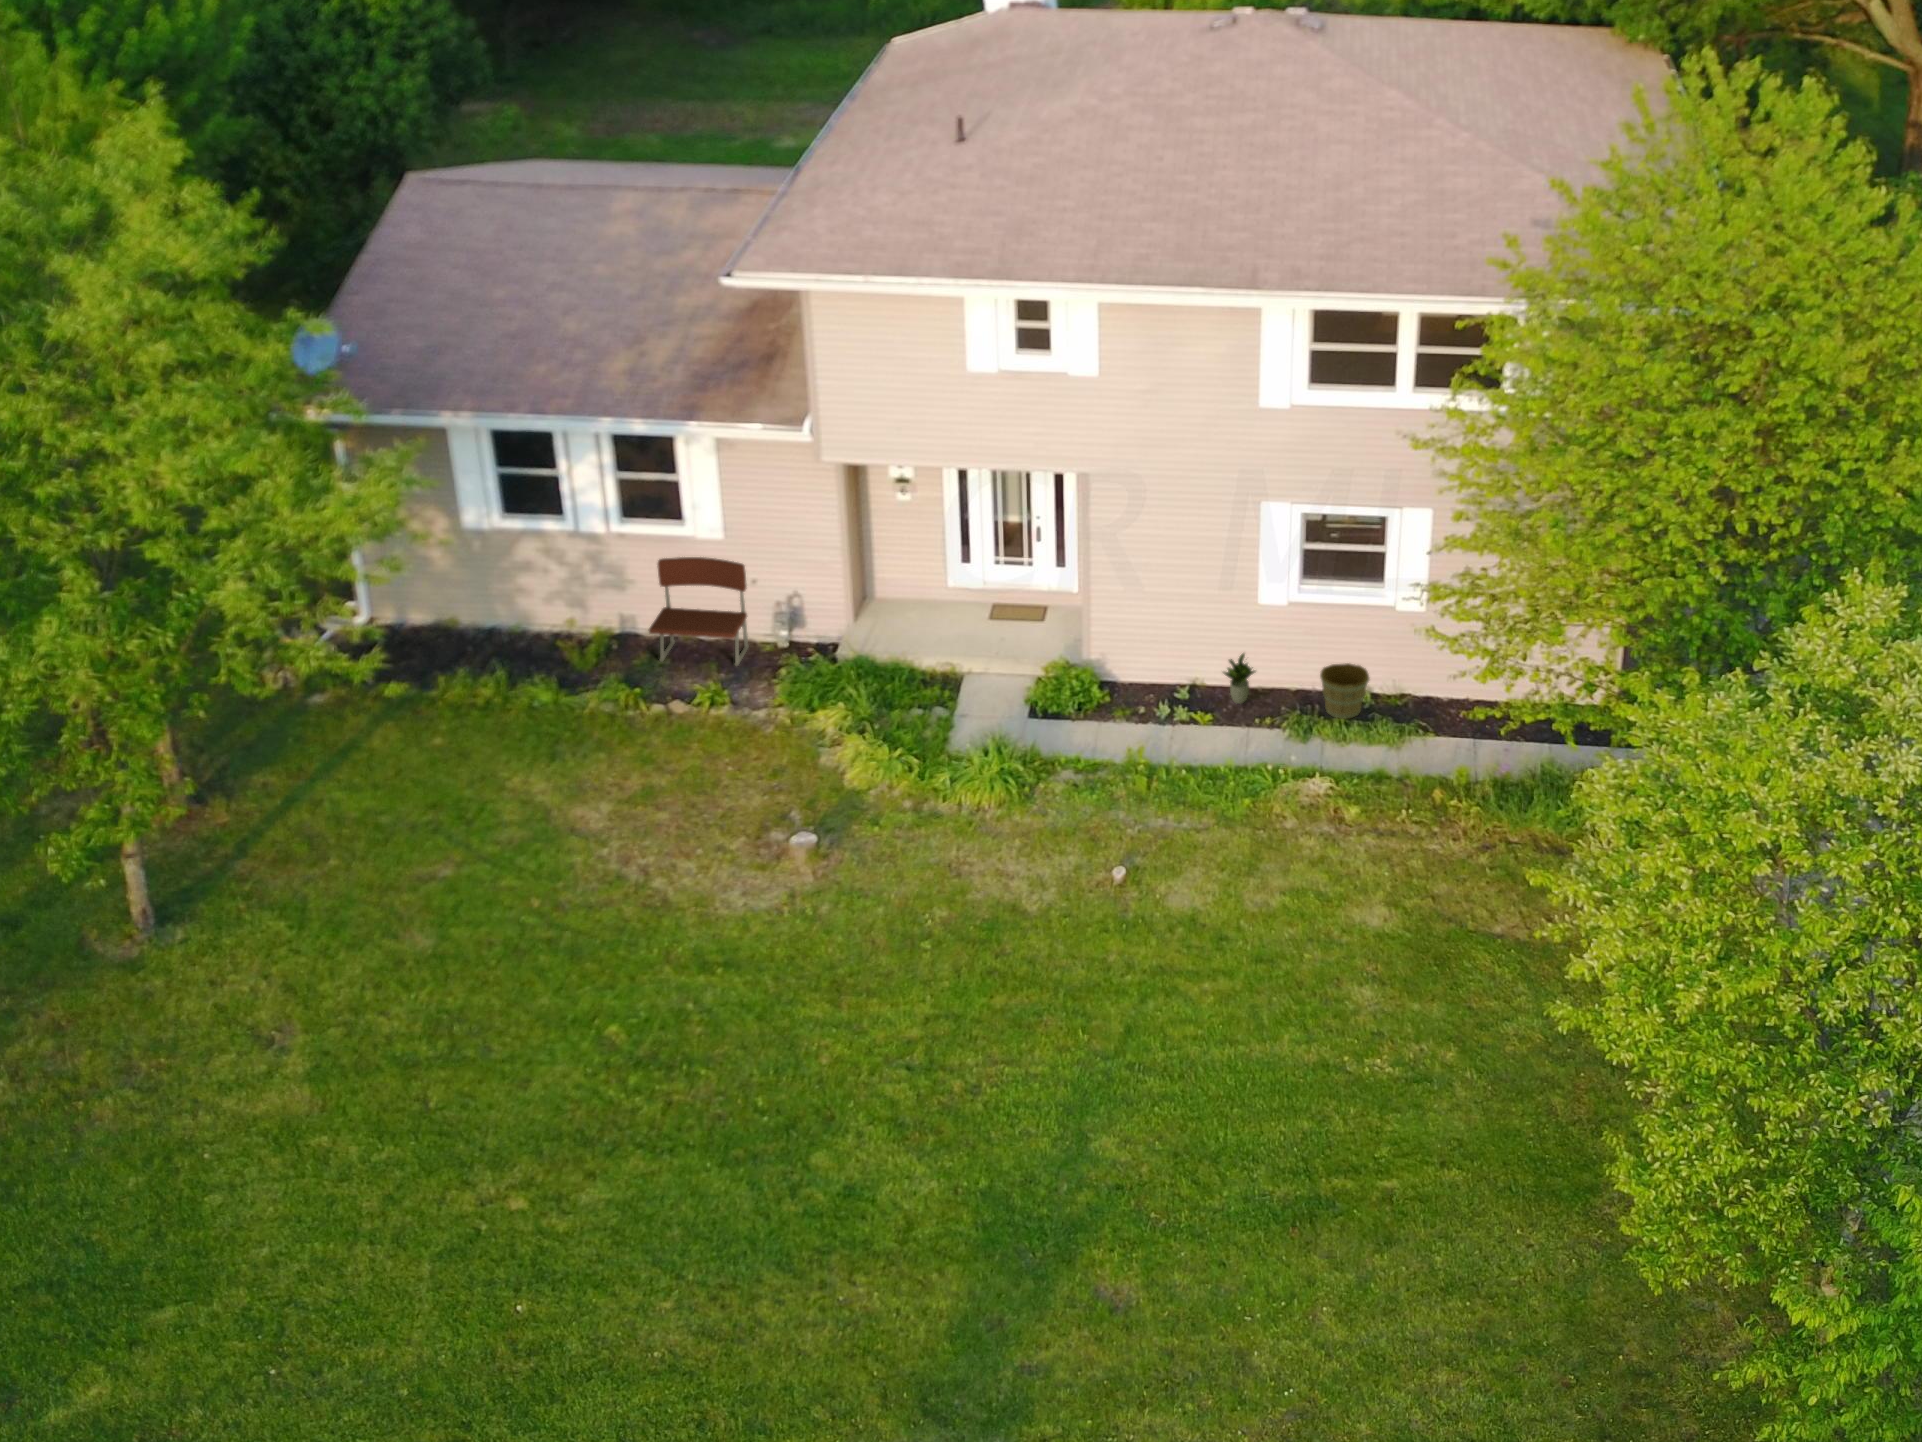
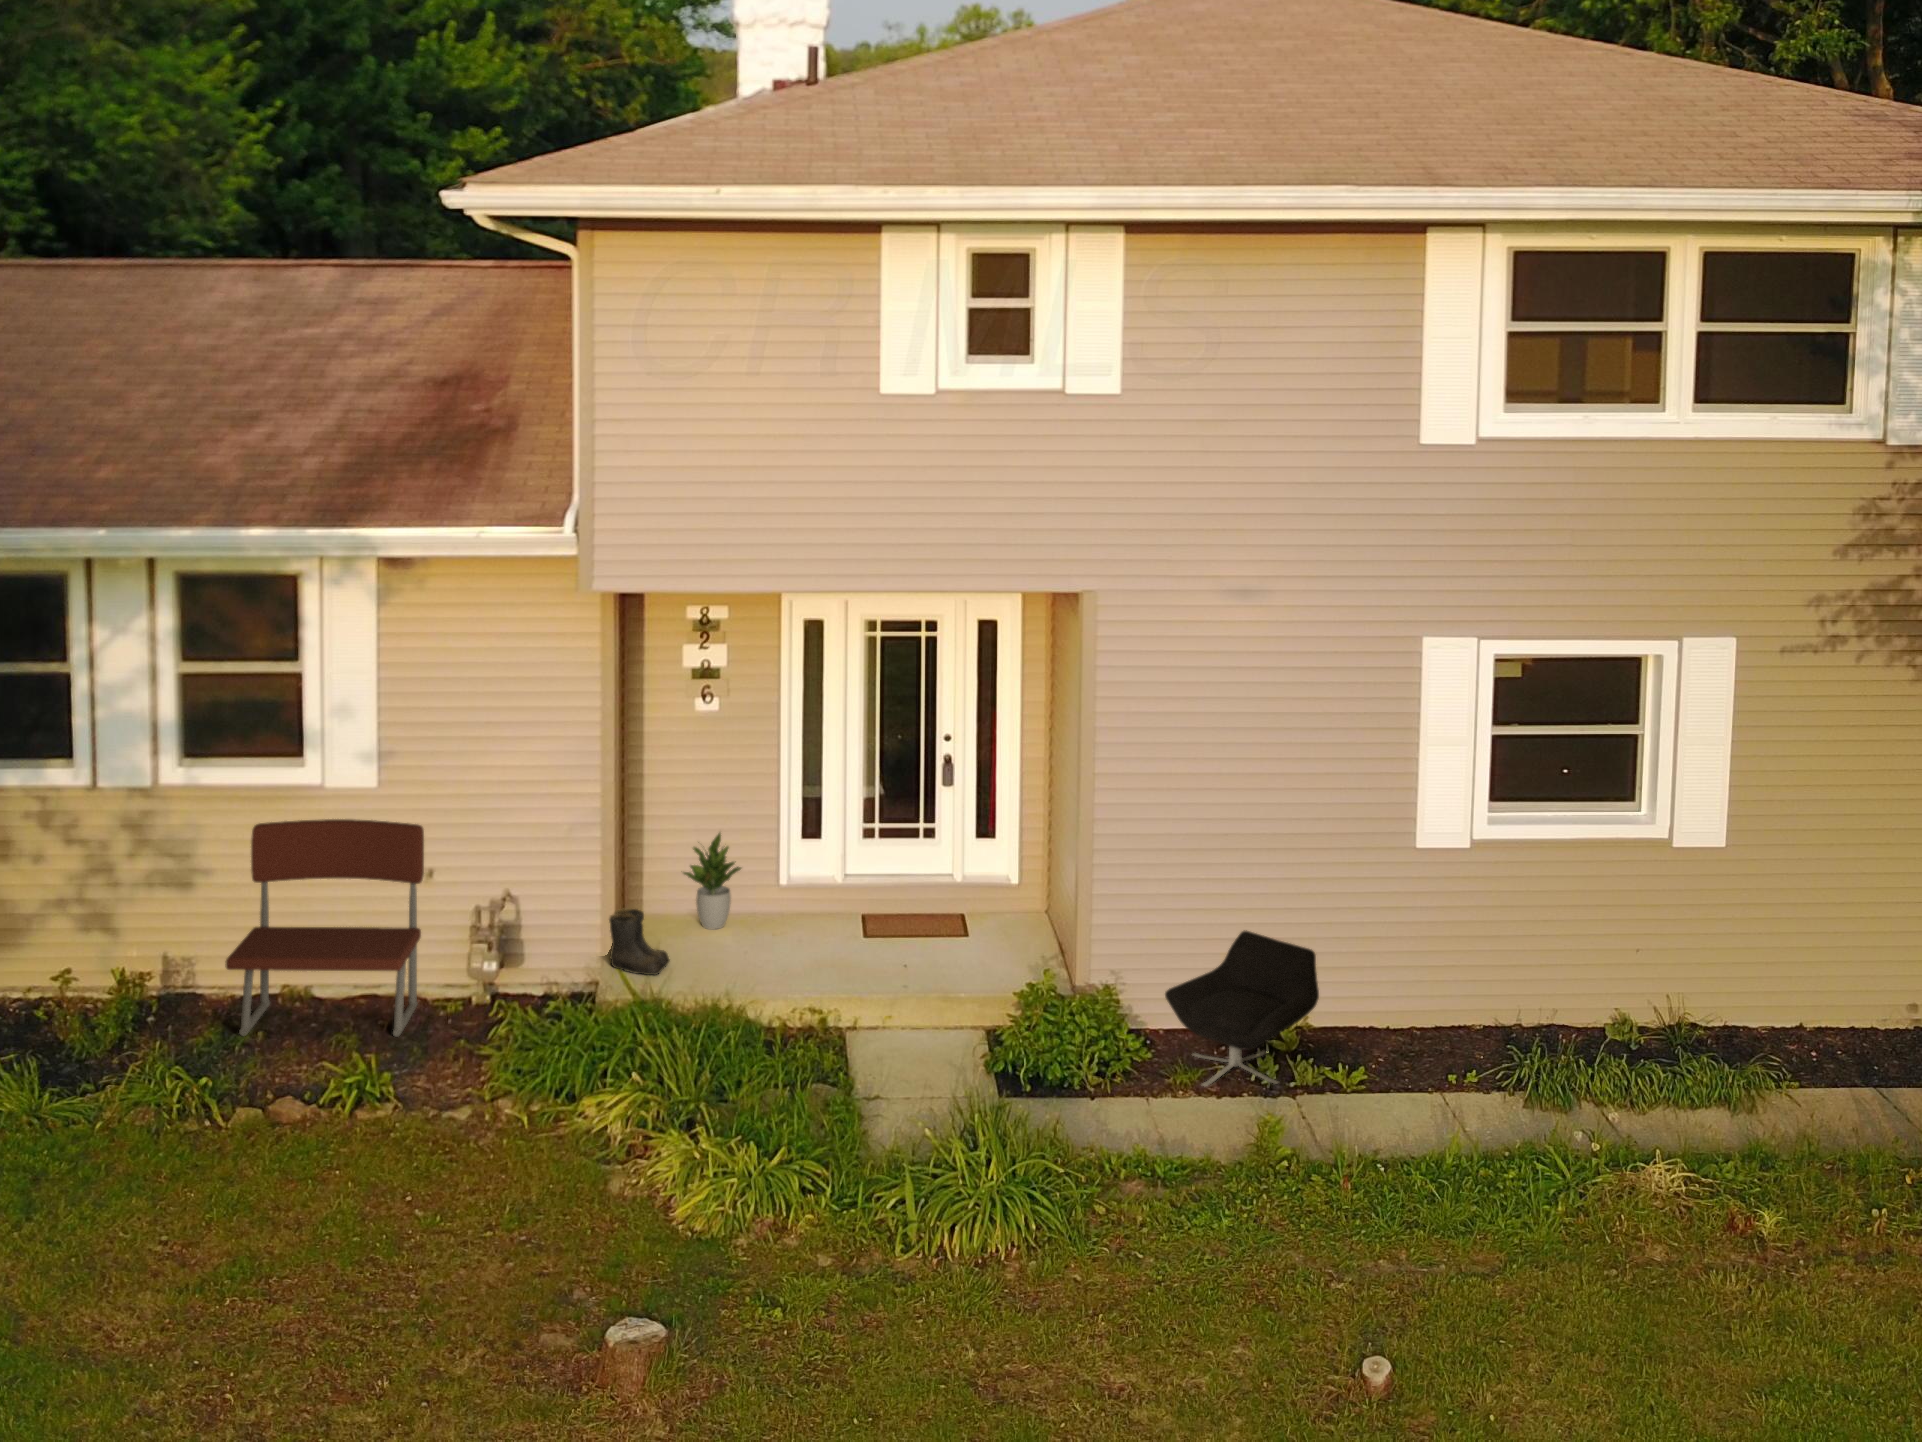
boots: none [845,603,879,639] -> present [609,908,670,975]
lounge chair: none [1115,642,1193,721] -> present [1165,930,1319,1086]
potted plant: present [1223,653,1255,704] -> present [684,833,741,930]
wooden bucket: present [1320,663,1369,719] -> none [1550,957,1650,1065]

